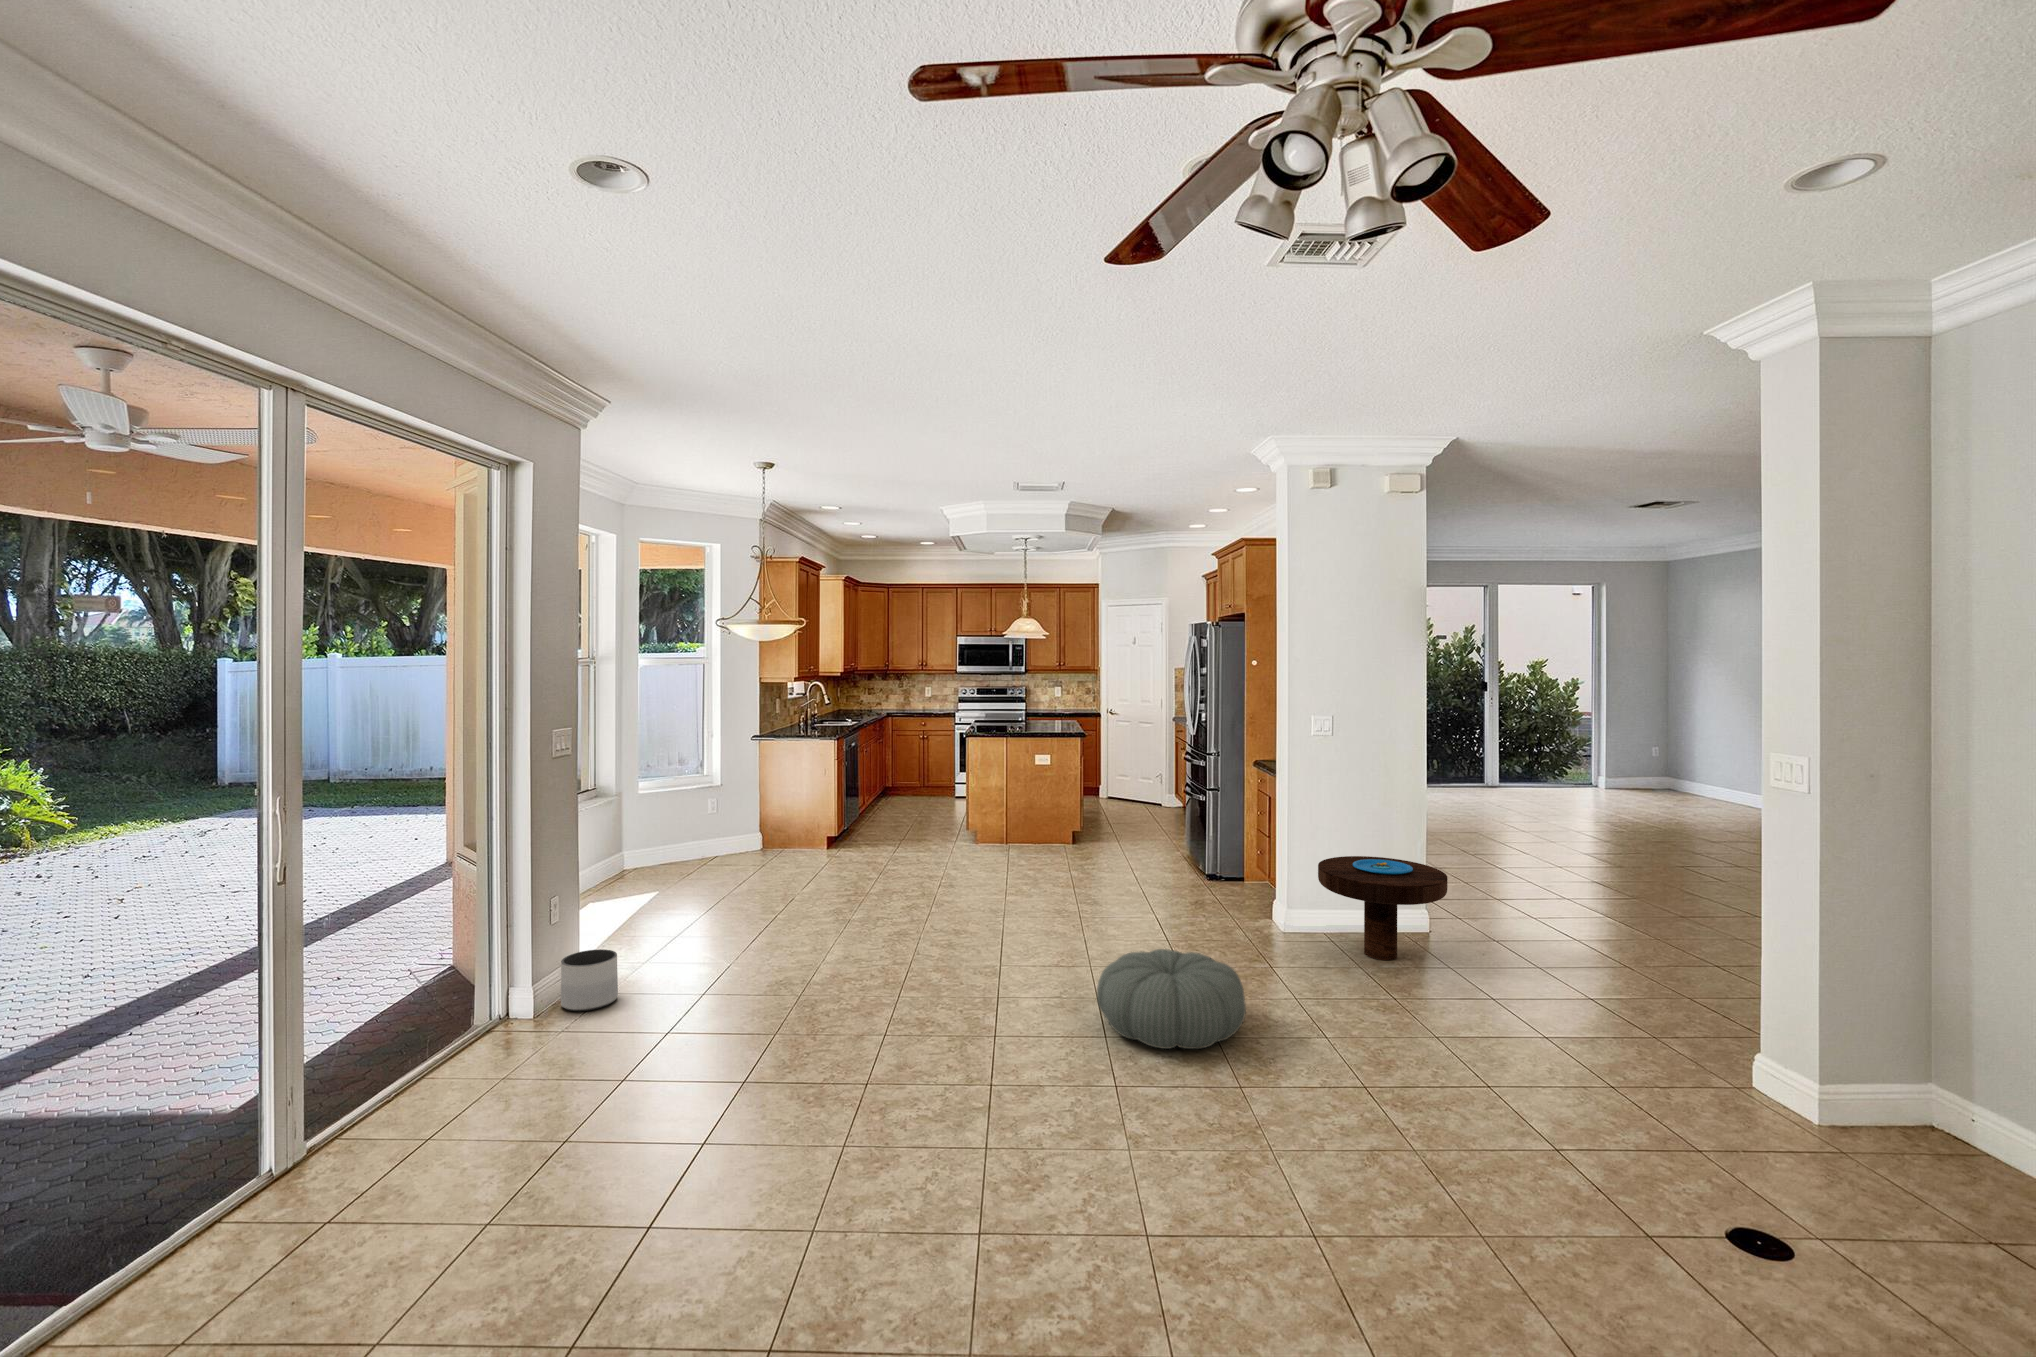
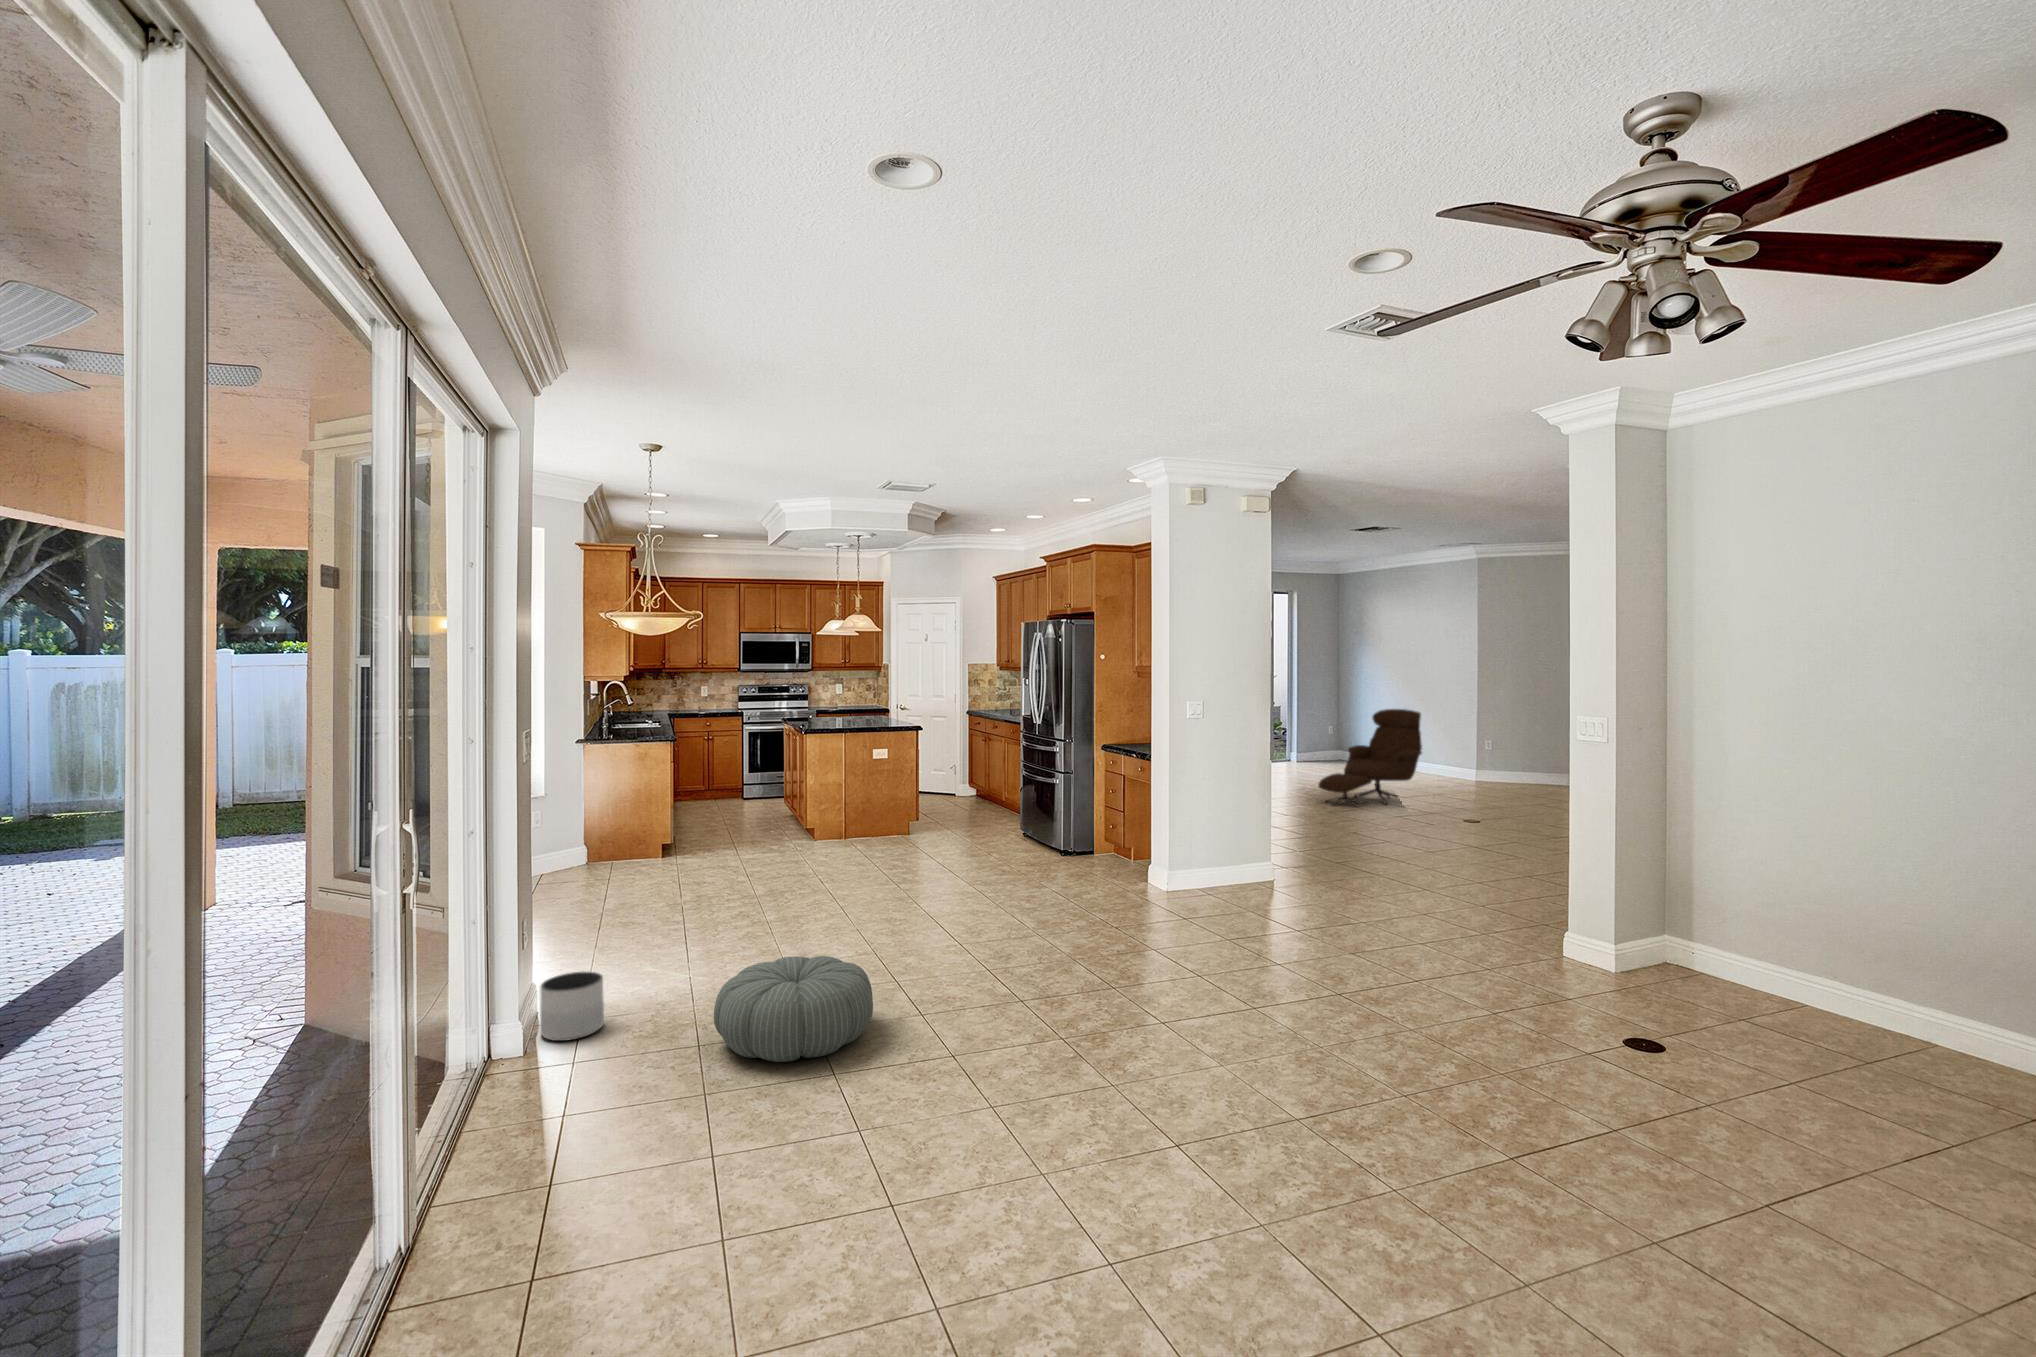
lounge chair: none [1609,728,1775,854] -> present [1318,709,1422,806]
side table: present [1318,856,1448,960] -> none [1195,818,1296,899]
pouf: present [1097,949,1246,1049] -> present [714,956,873,1062]

